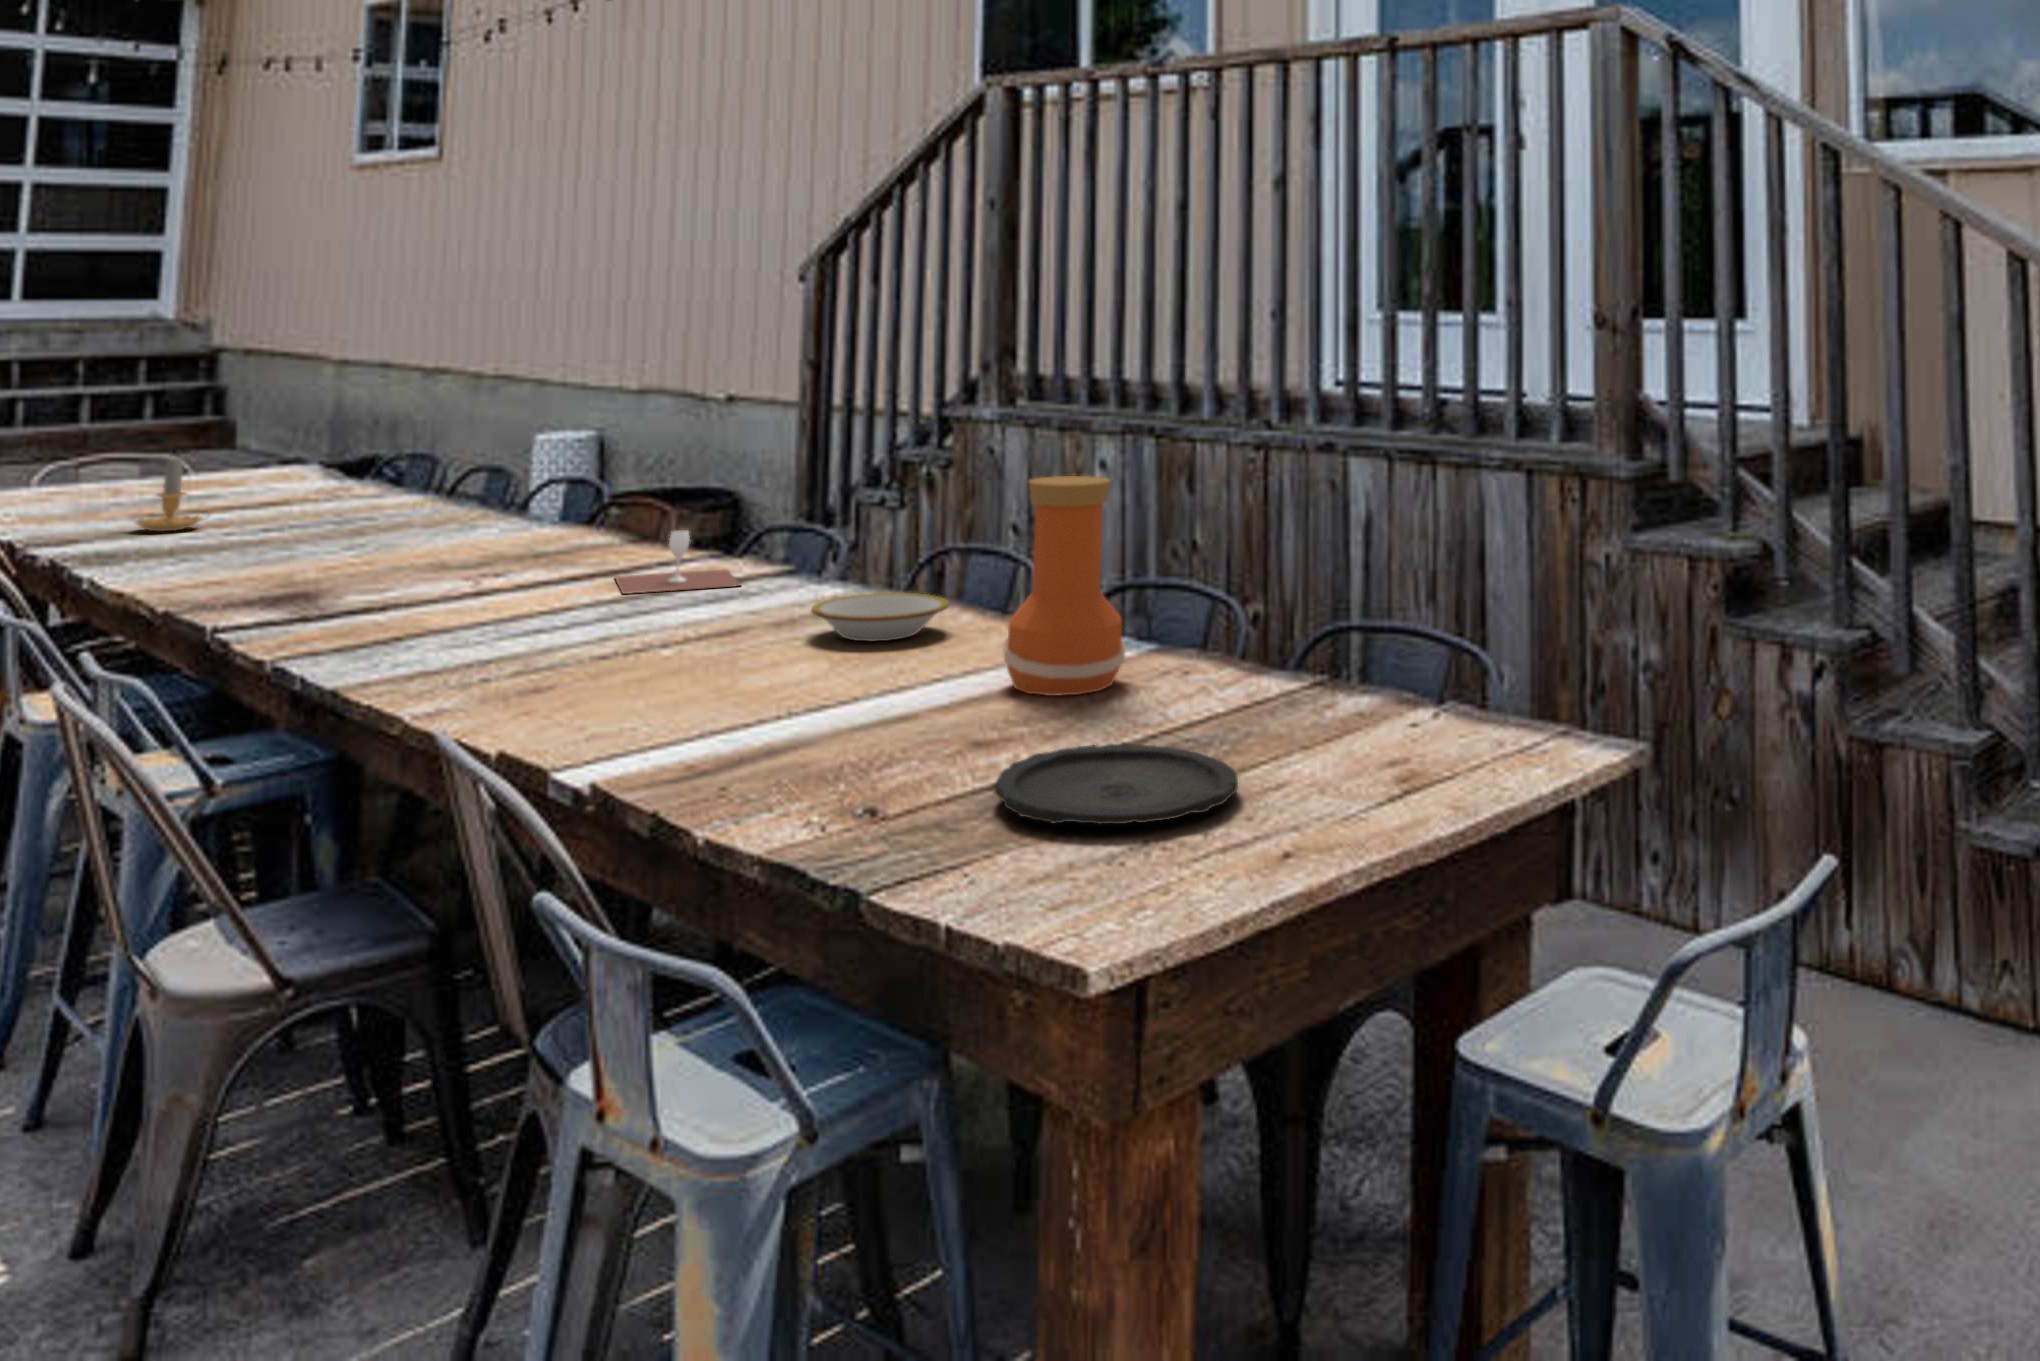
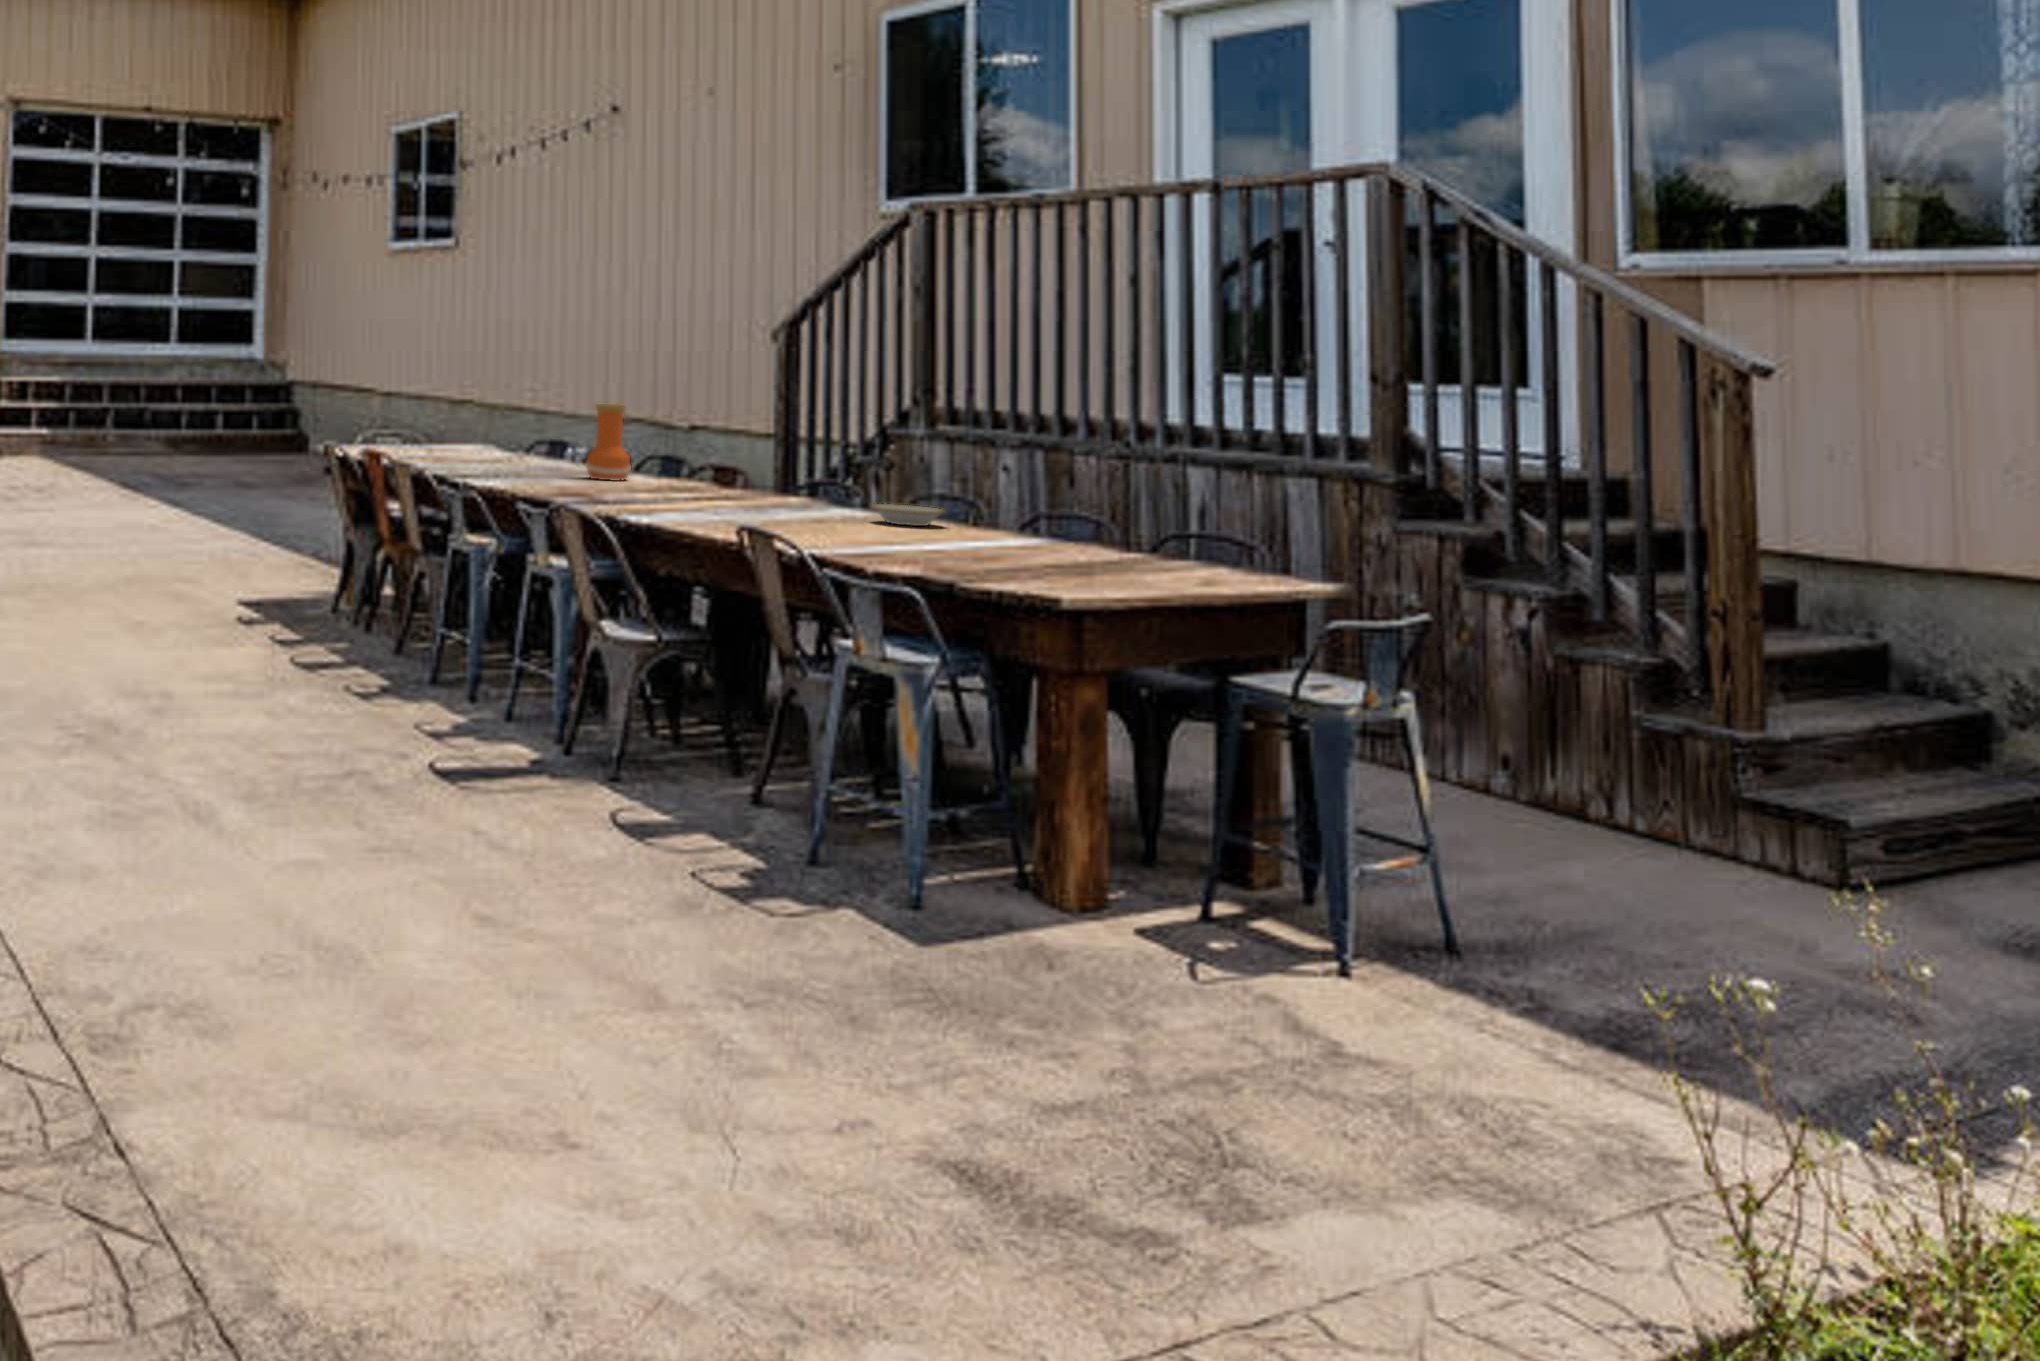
candle: present [136,458,207,531] -> none [443,422,480,464]
vase: present [1003,476,1125,696] -> present [586,404,631,480]
wine glass: present [615,530,740,594] -> none [731,472,808,505]
plate: present [994,743,1238,824] -> none [1014,549,1133,573]

